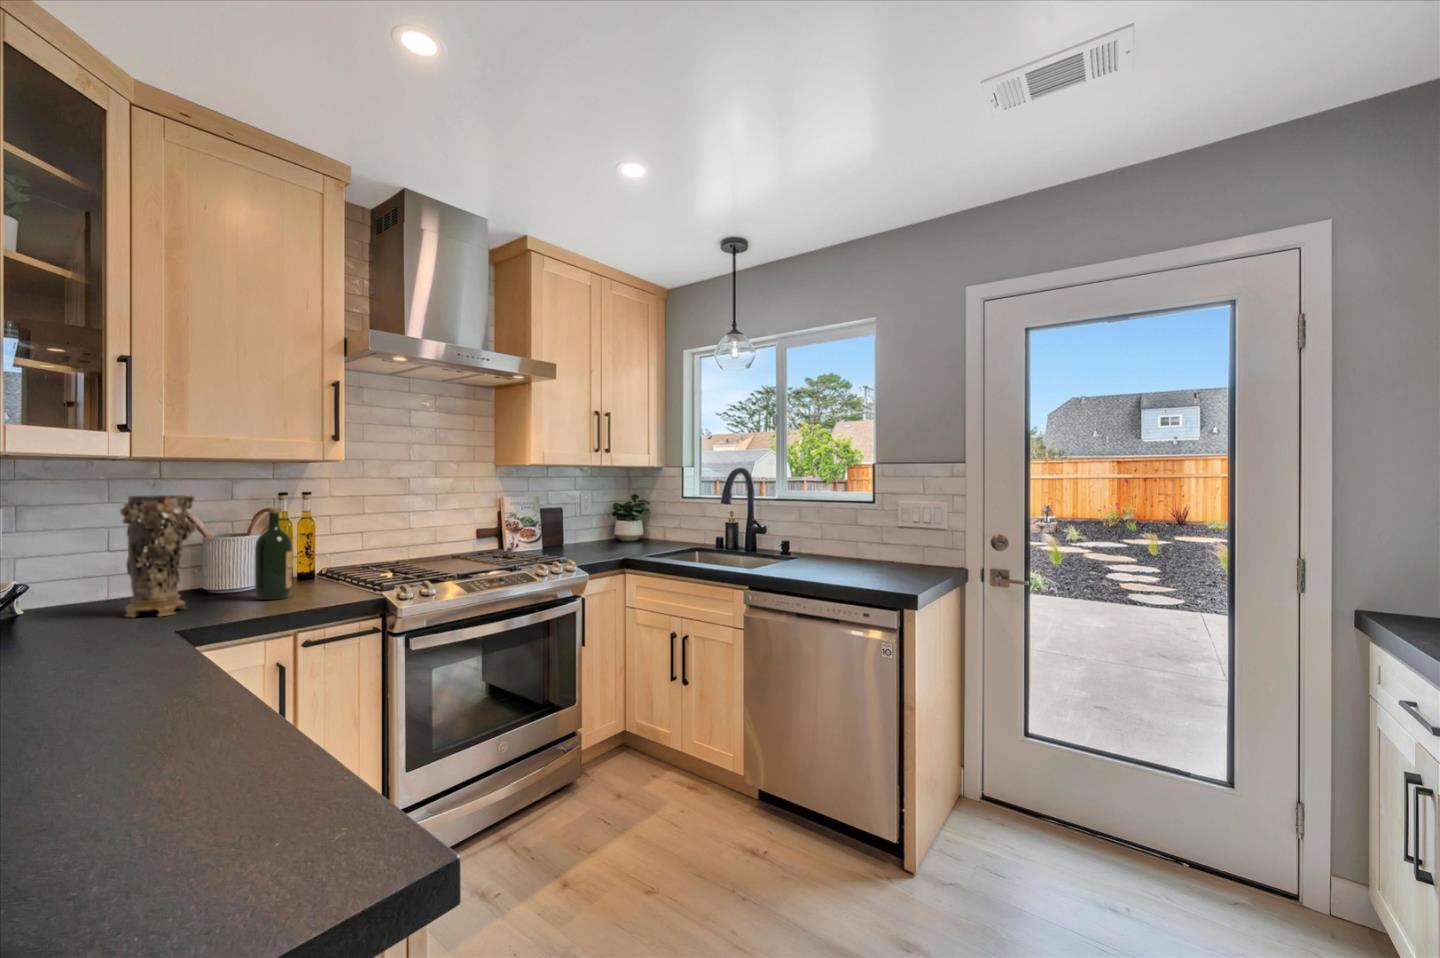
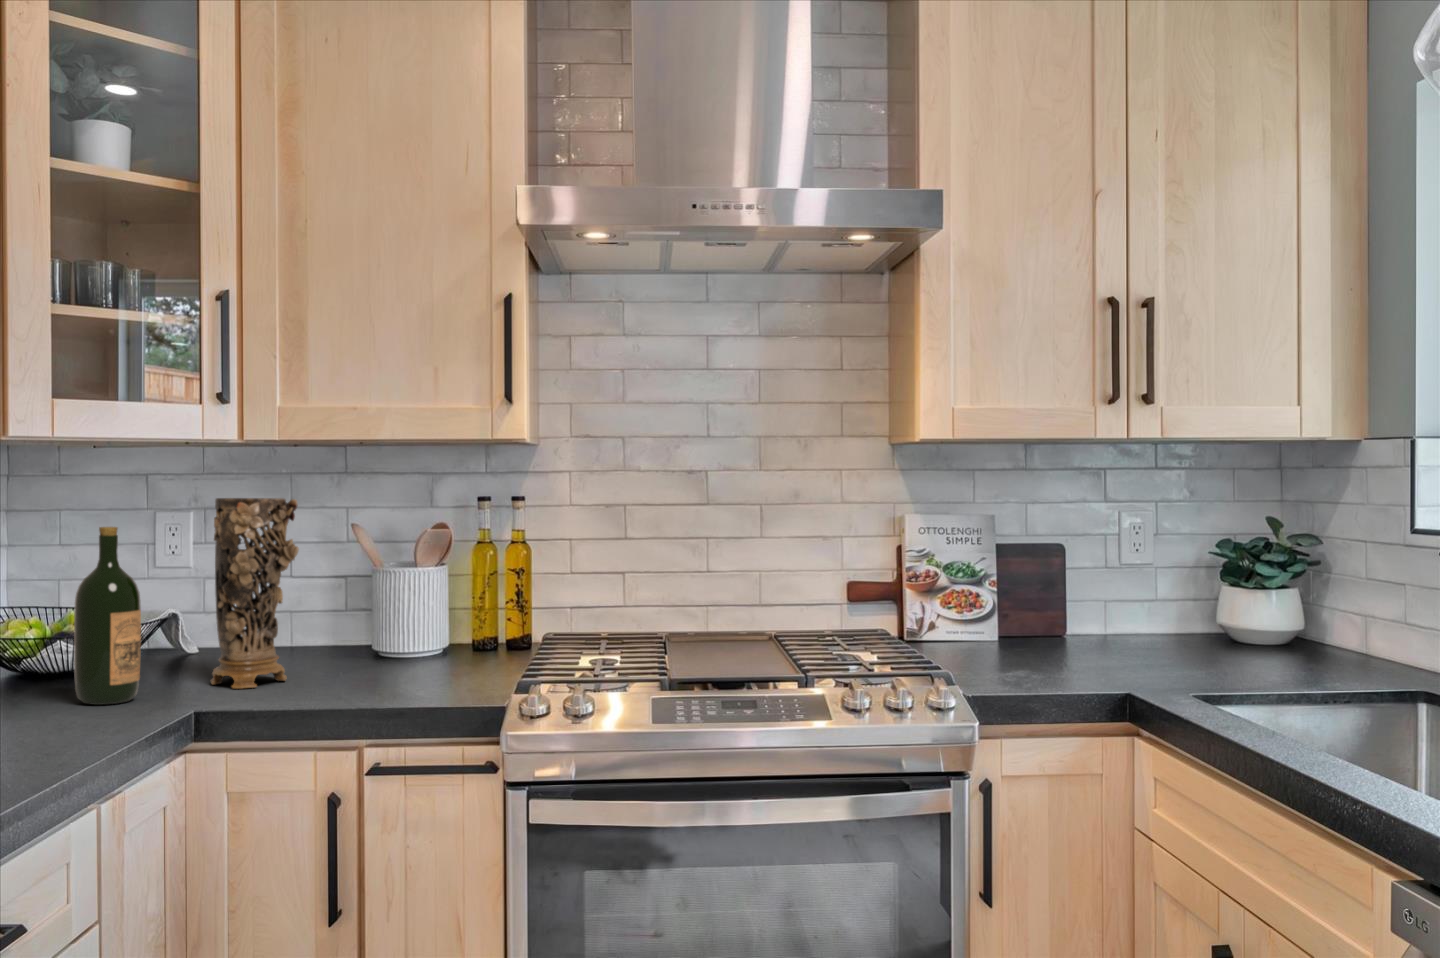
wine bottle: present [255,509,293,600] -> present [74,527,141,705]

